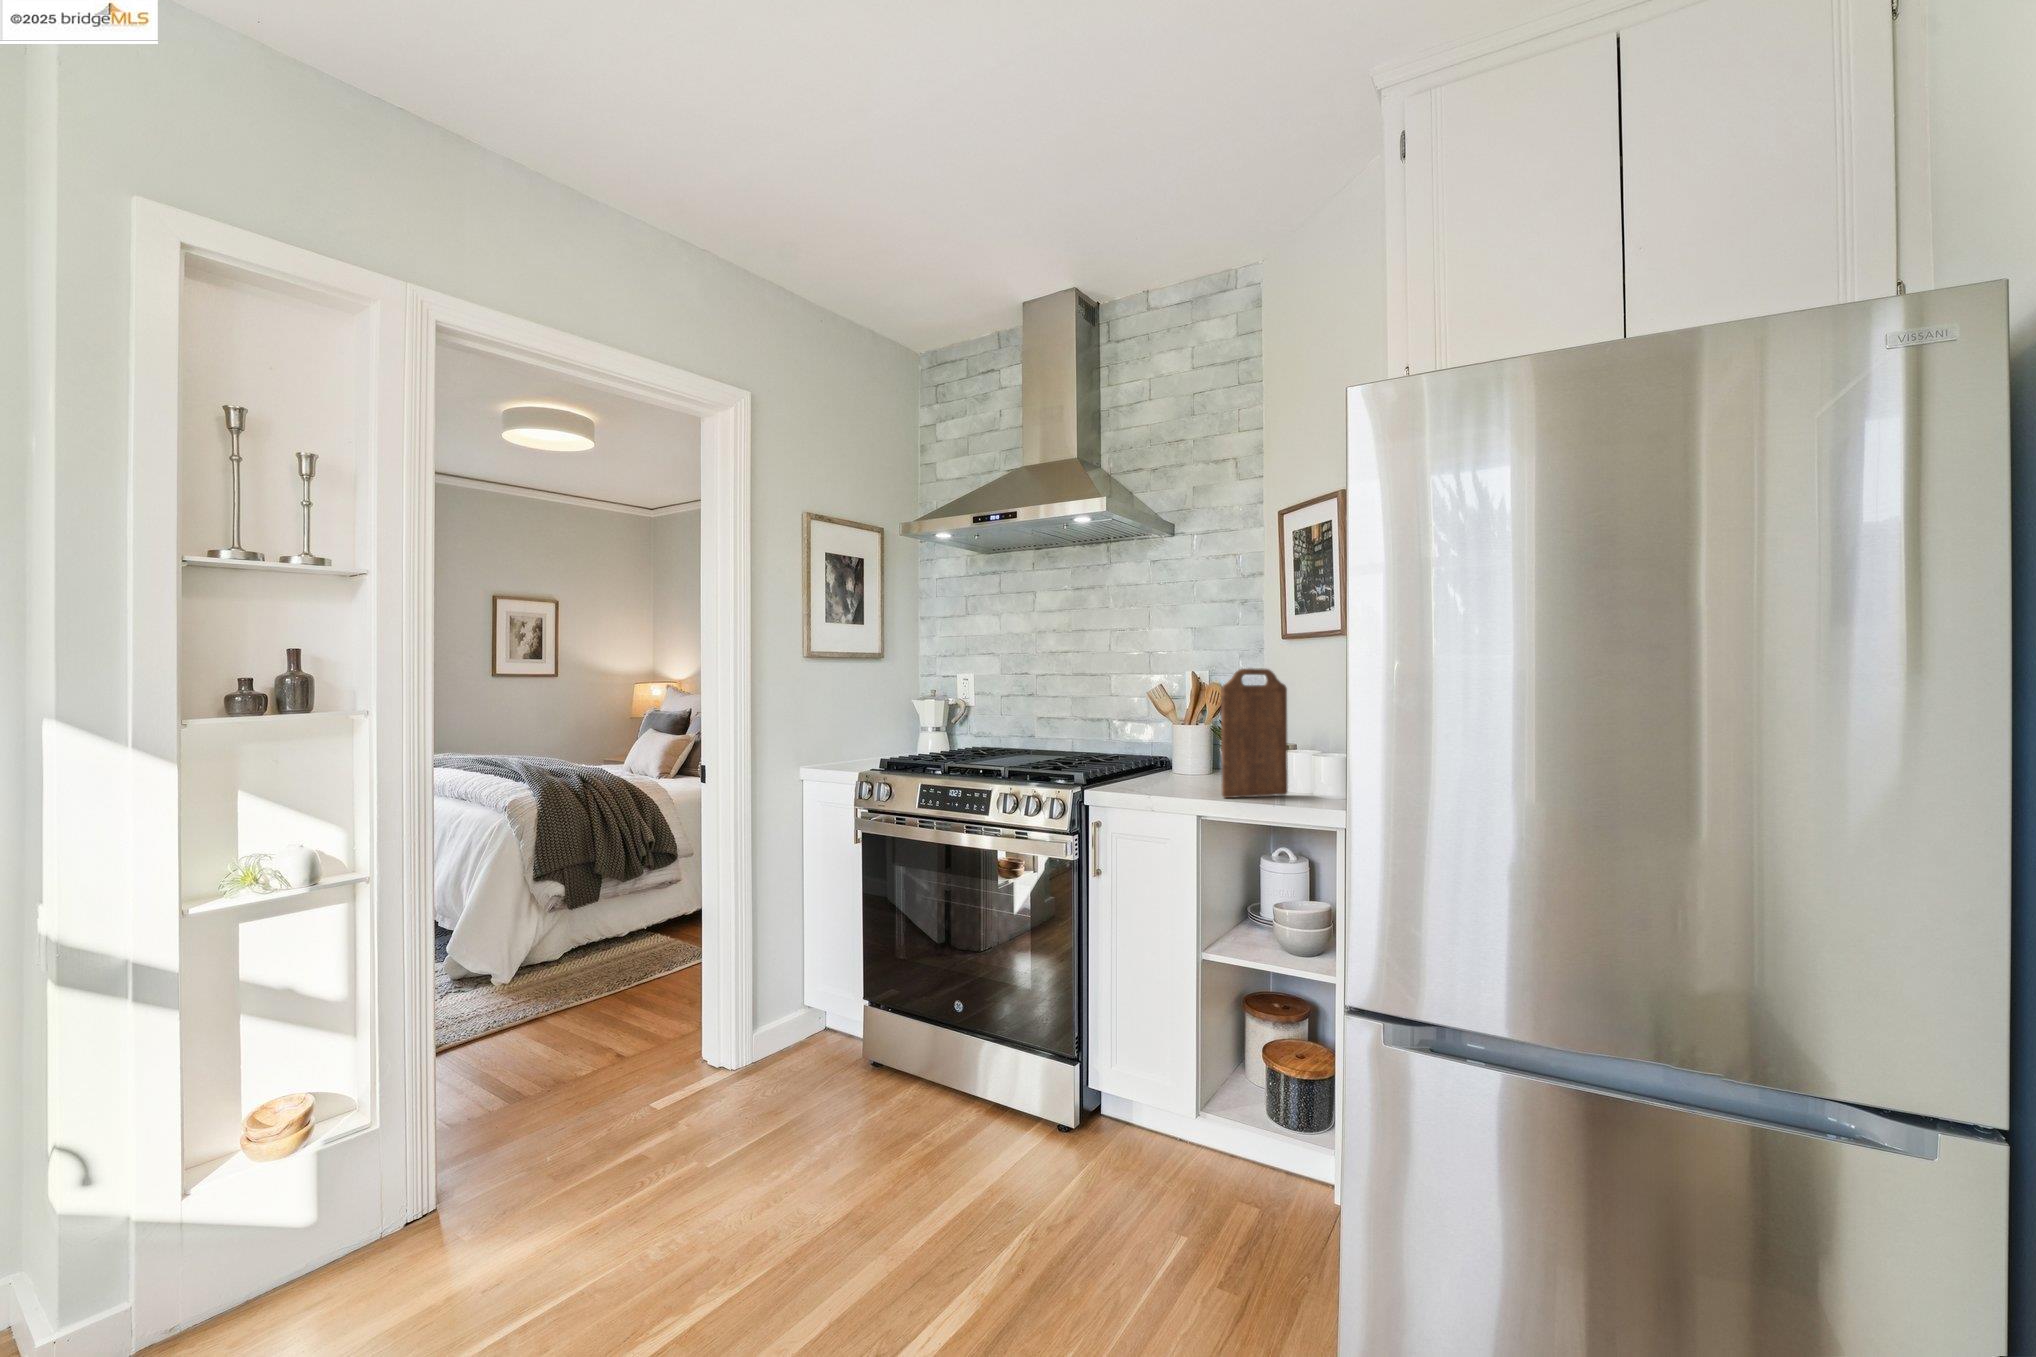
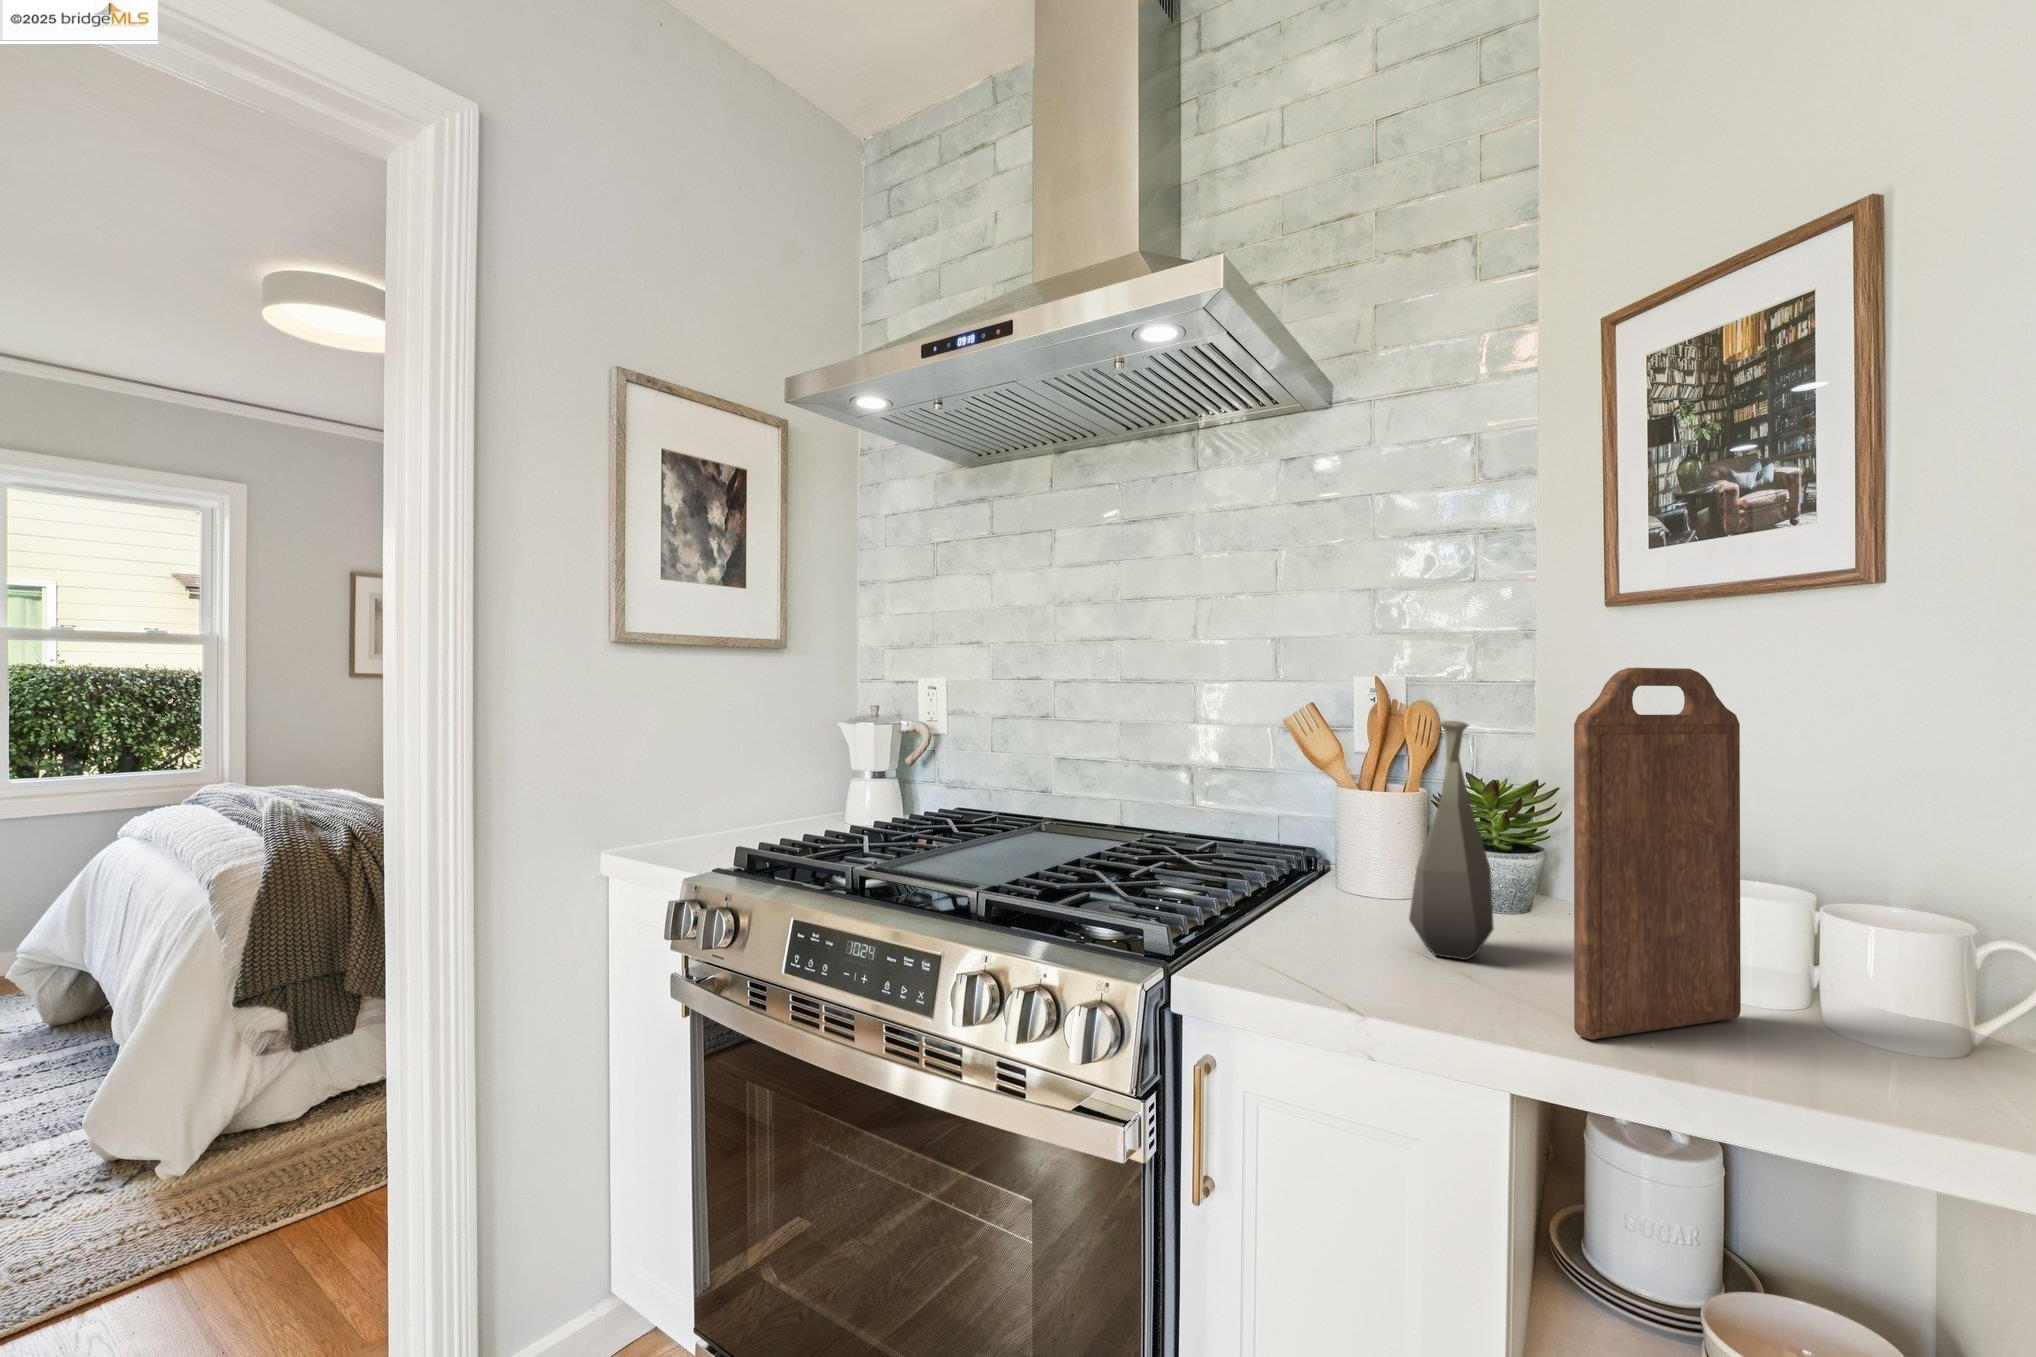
bottle: none [1186,690,1216,785] -> present [1409,721,1494,960]

